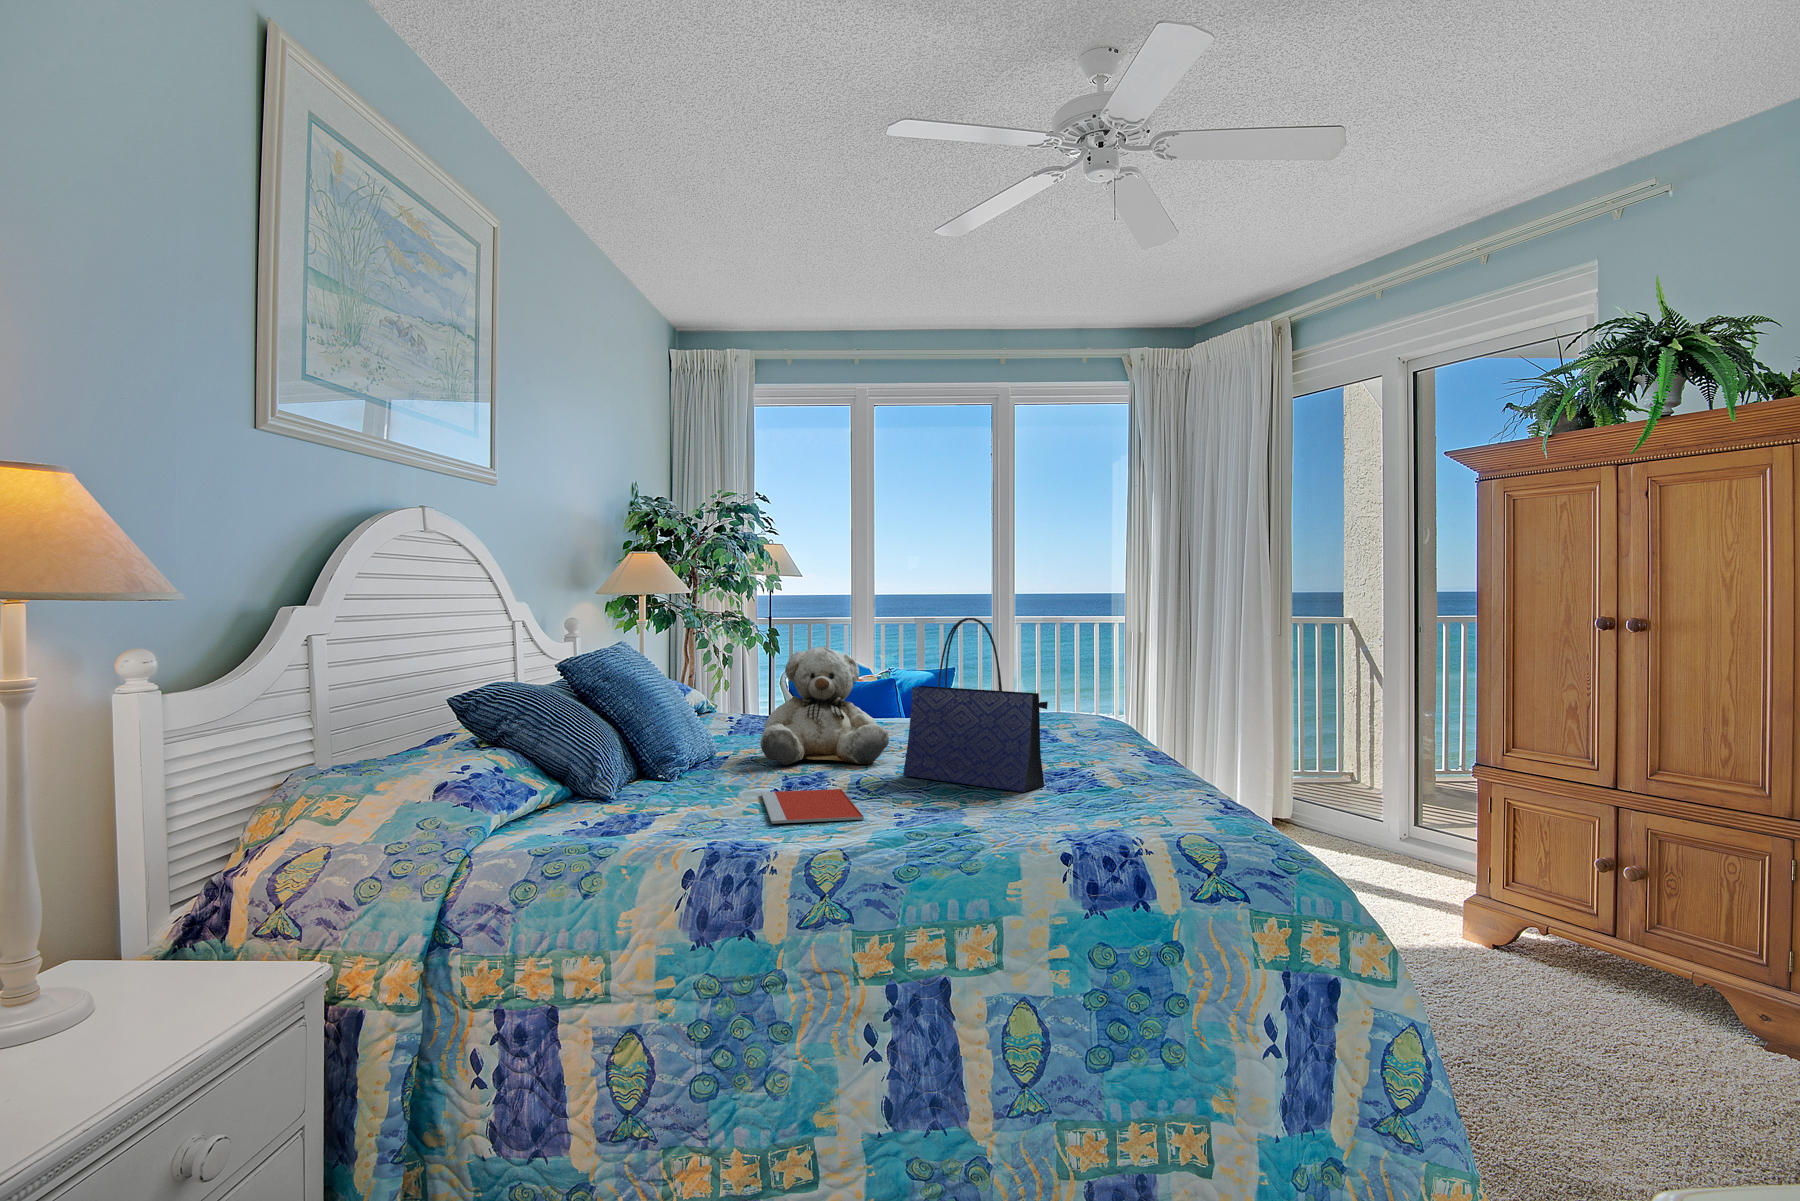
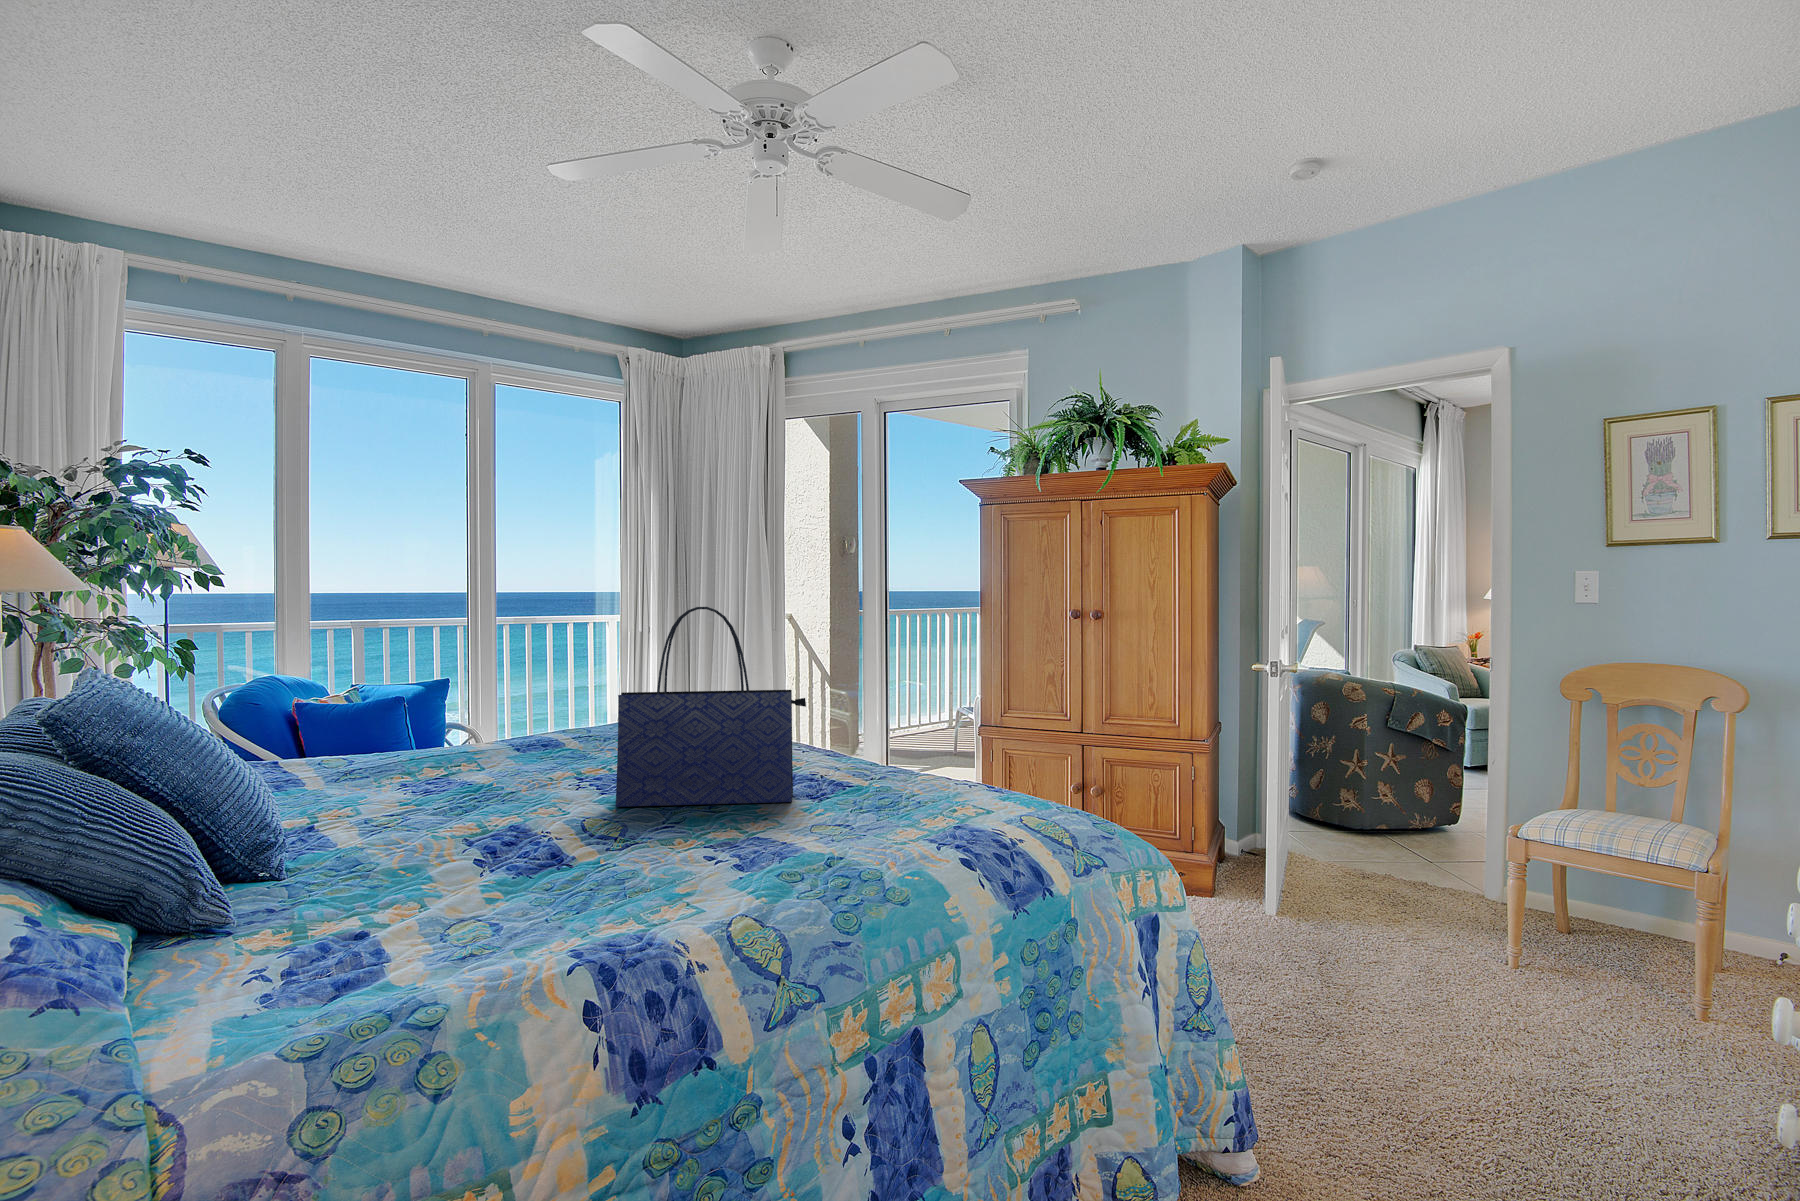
teddy bear: present [760,646,889,765] -> none [352,650,560,821]
notebook: present [761,789,864,824] -> none [482,838,699,903]

